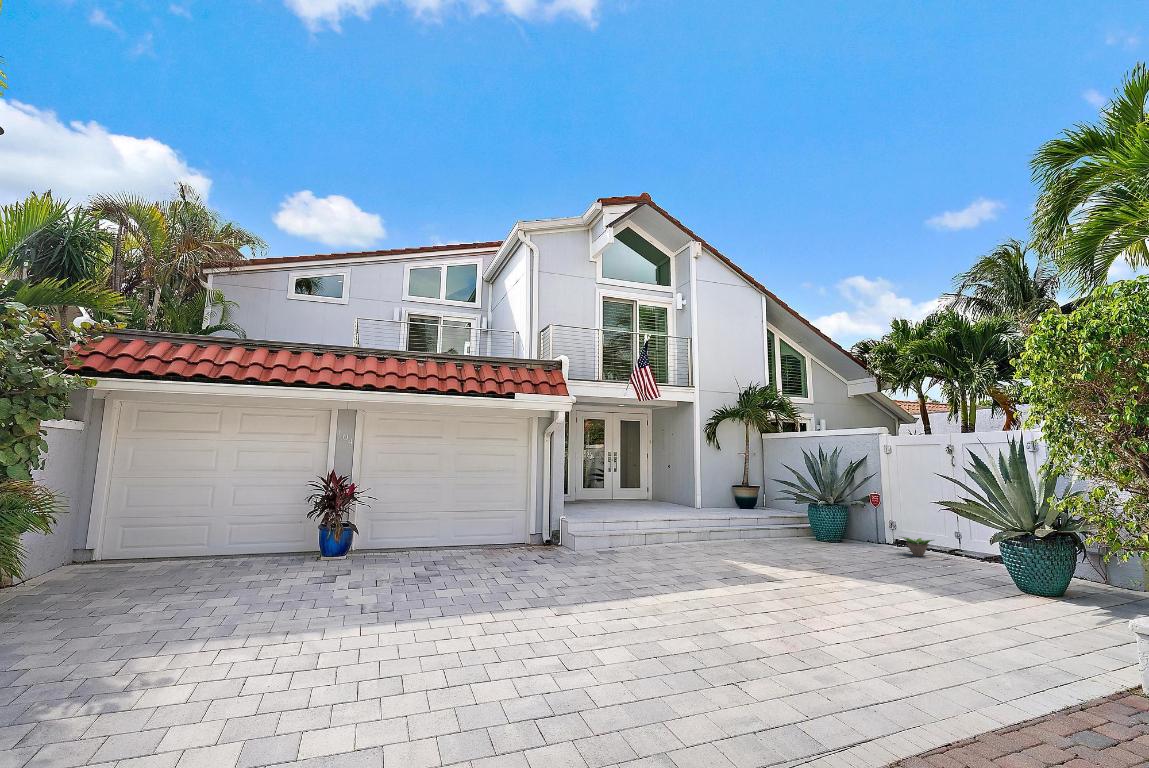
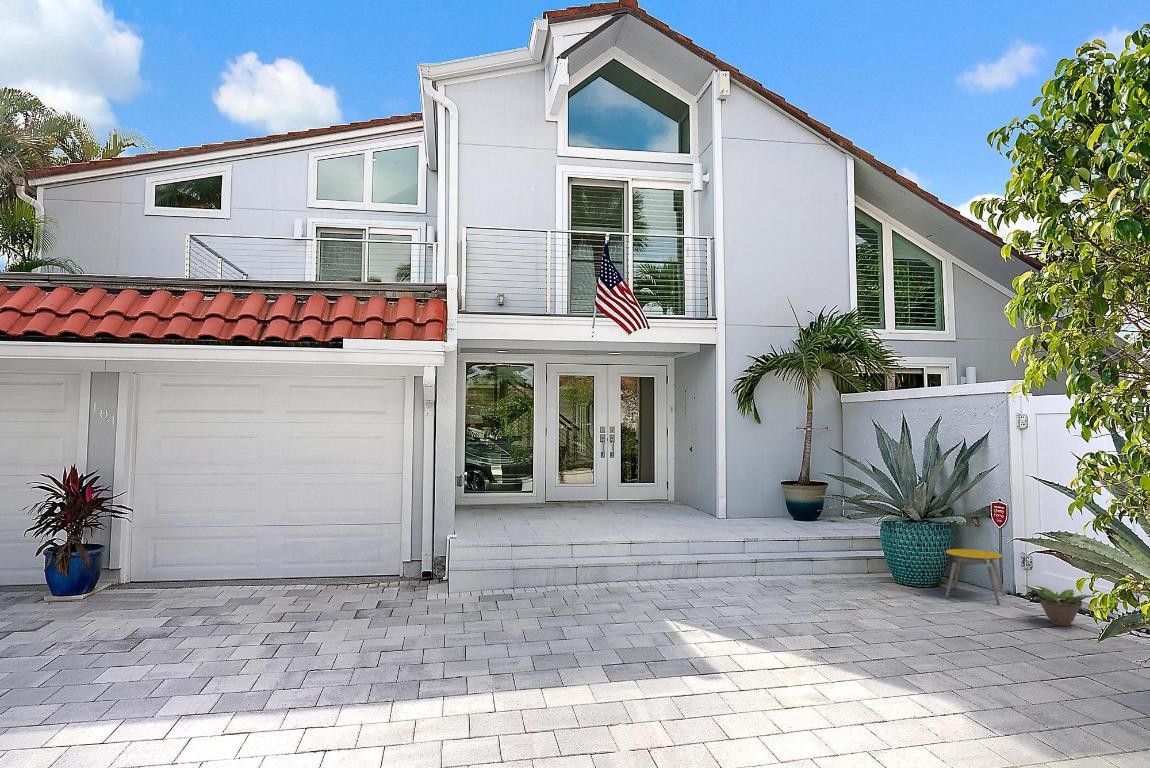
stool: none [850,521,883,549] -> present [946,549,1005,605]

